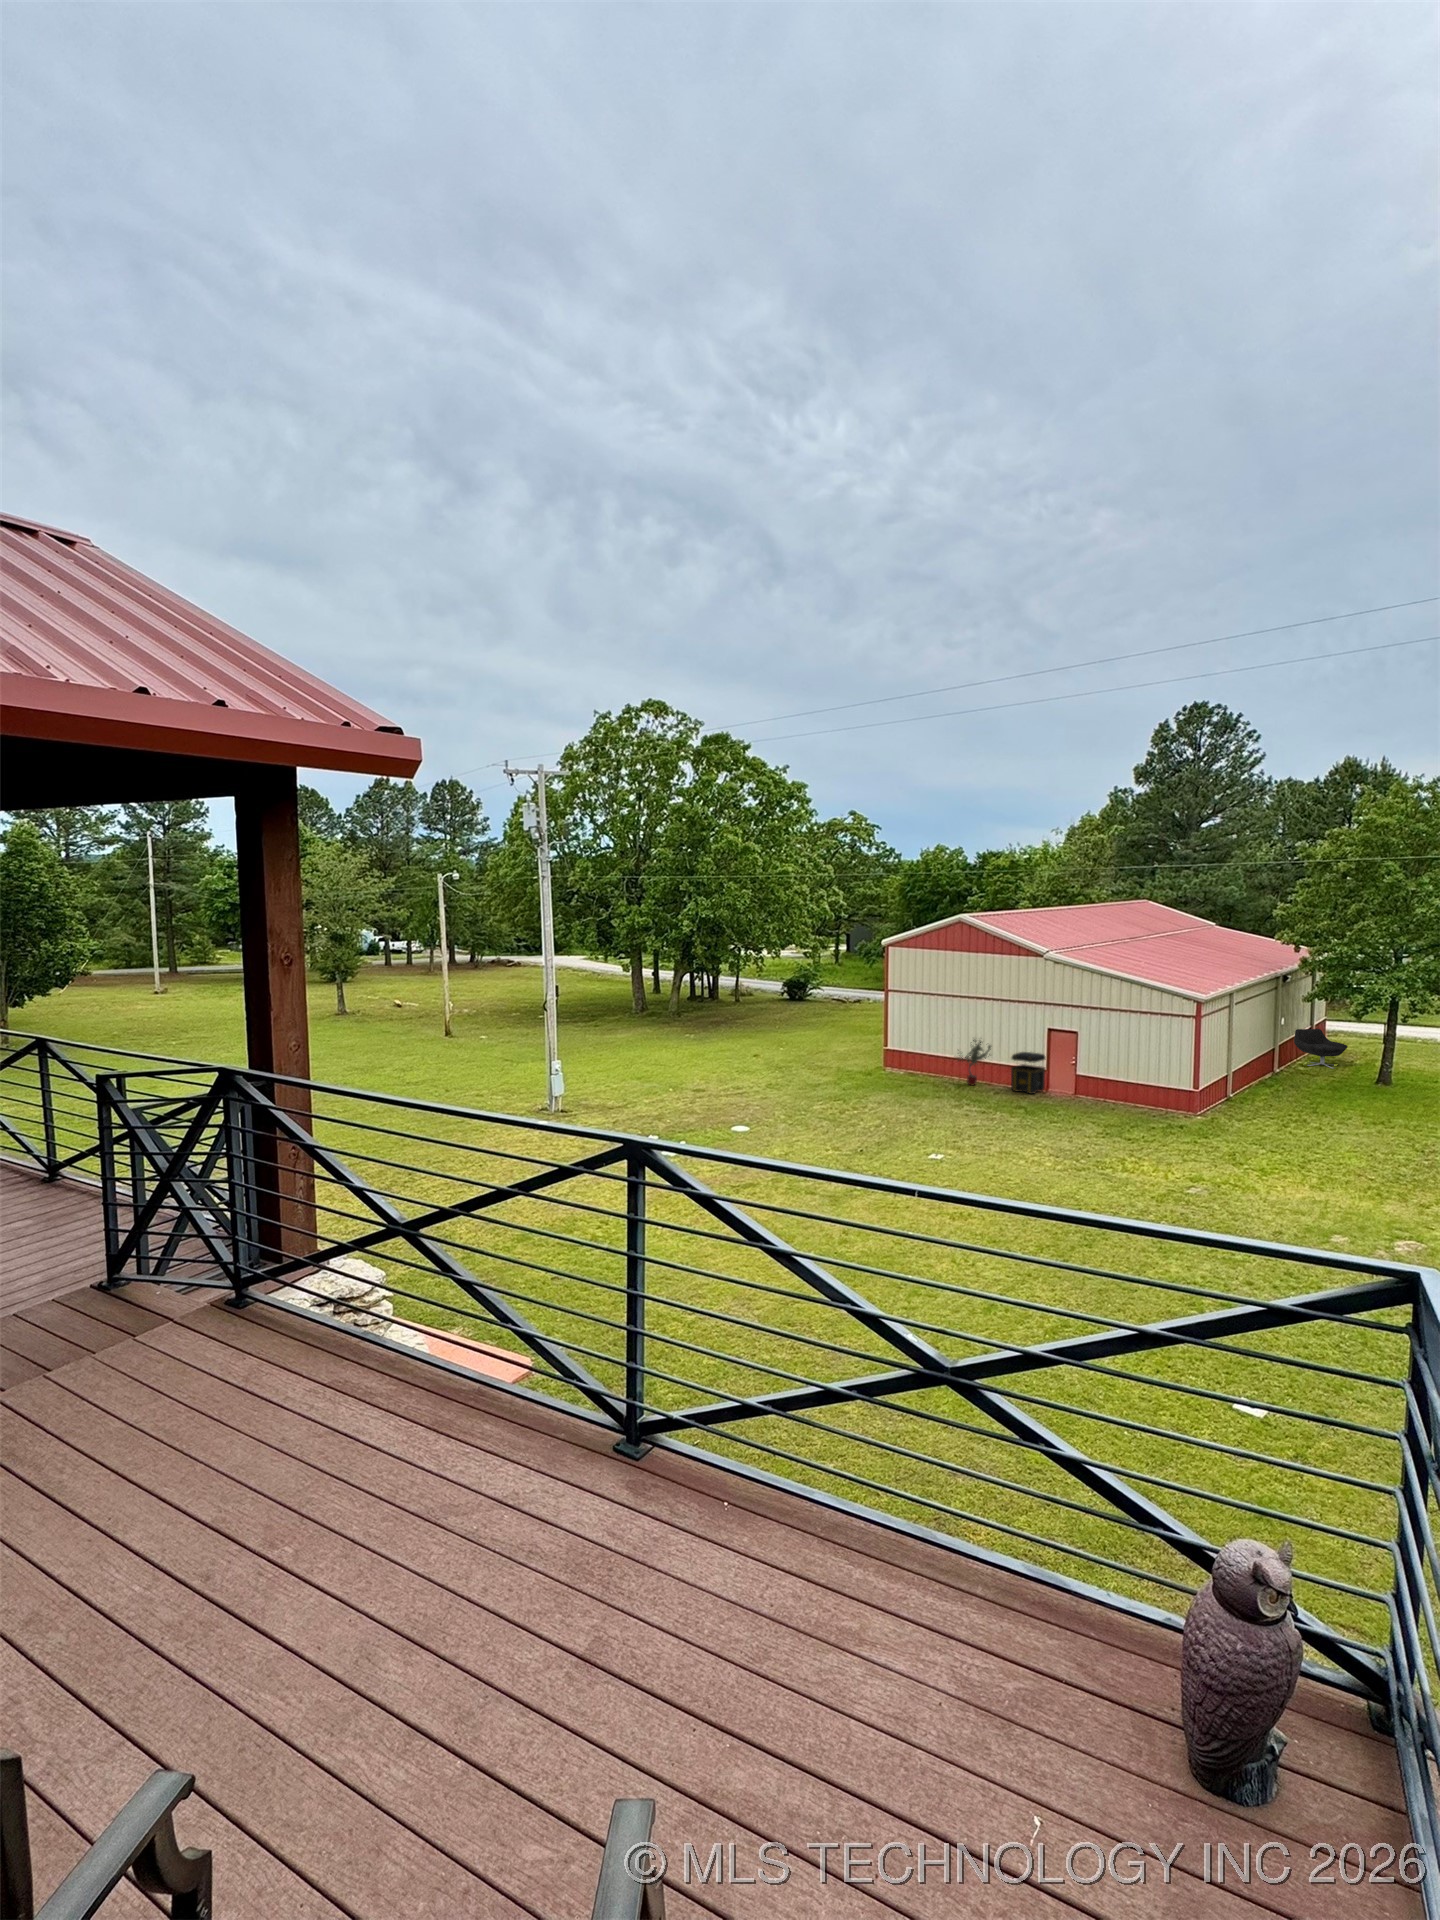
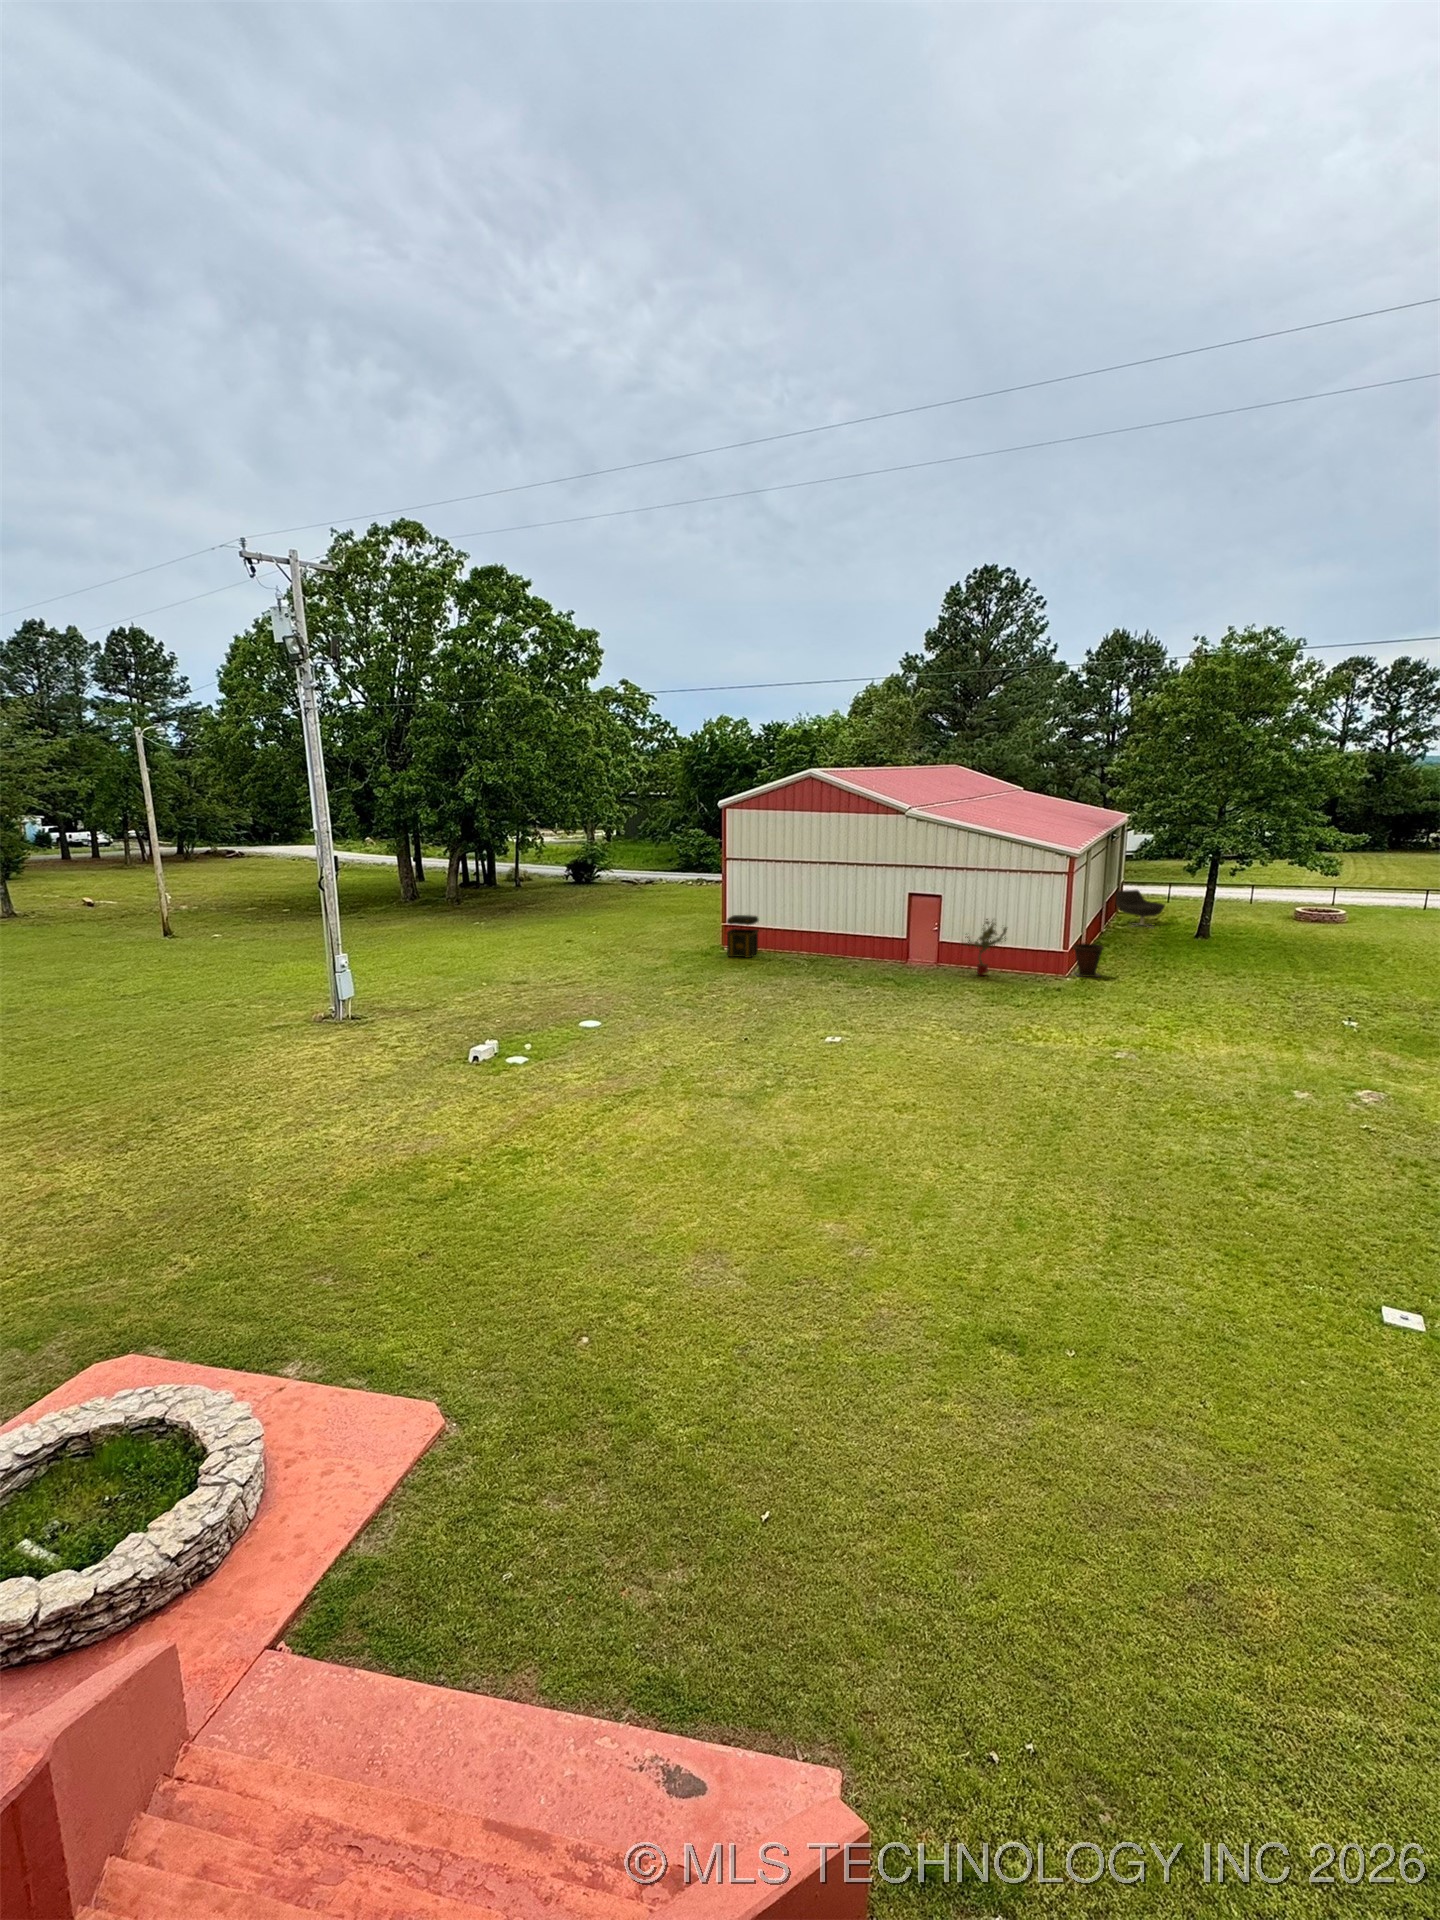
potted tree: present [957,1039,991,1085] -> present [962,919,1007,976]
toolbox: present [1011,1052,1046,1094] -> present [727,915,759,958]
bucket: none [1205,1081,1237,1114] -> present [1073,943,1104,977]

